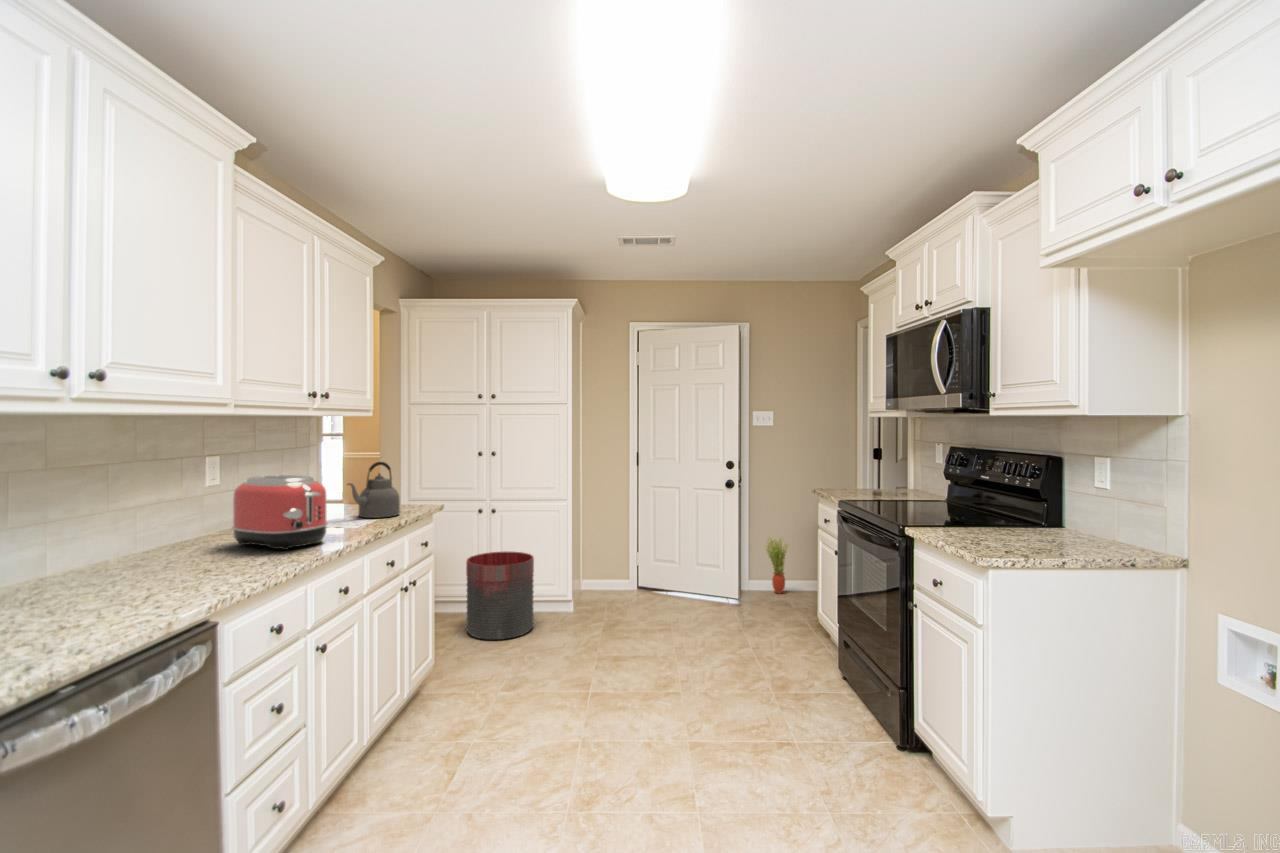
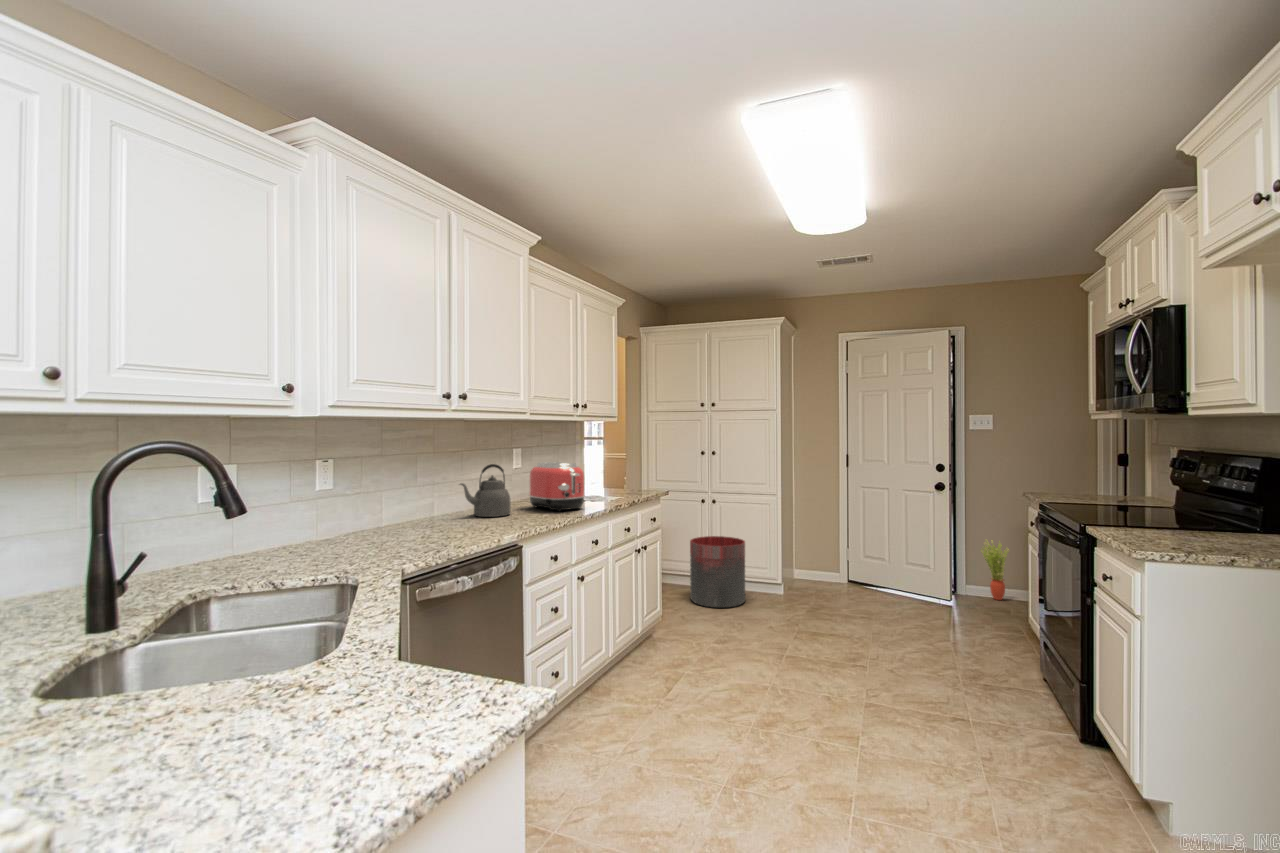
kettle: present [347,462,400,518] -> present [460,464,511,517]

